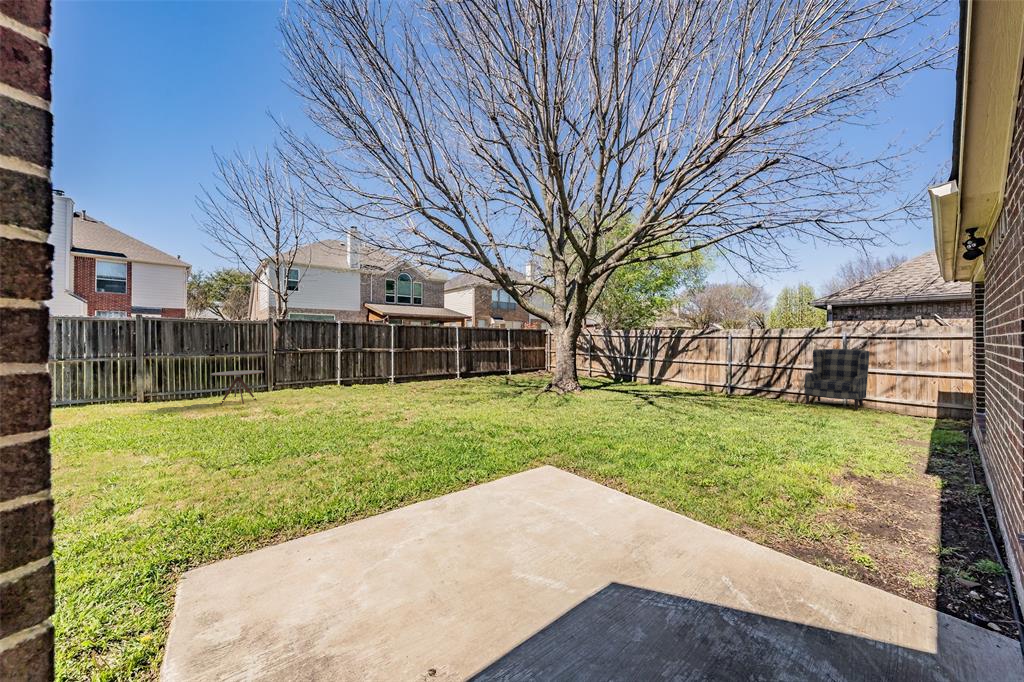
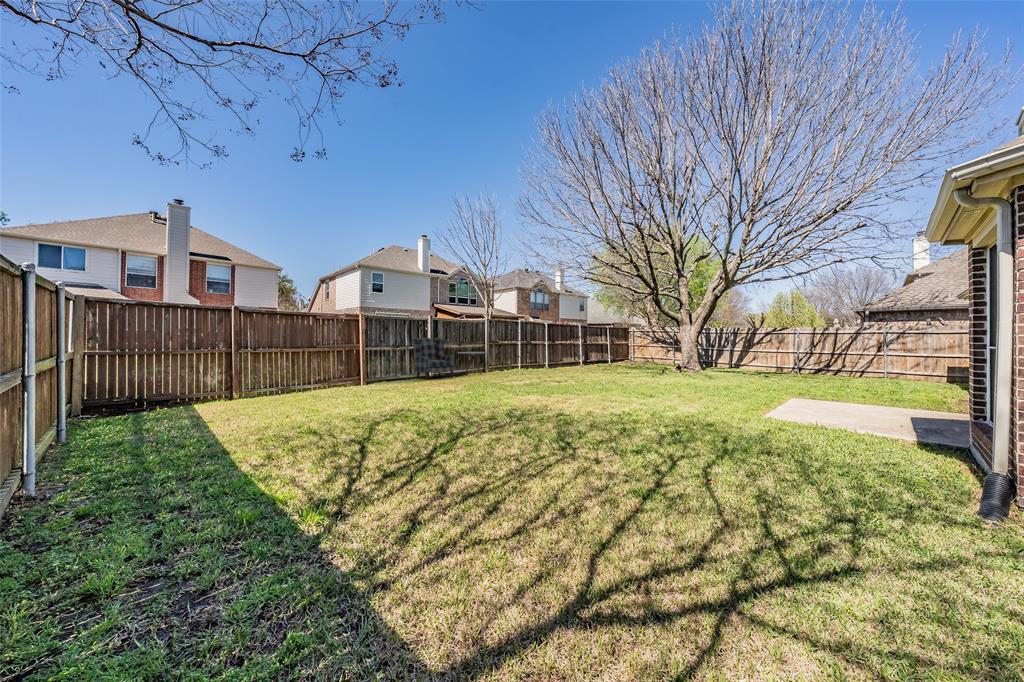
chair: present [804,349,870,410] -> present [412,338,454,380]

